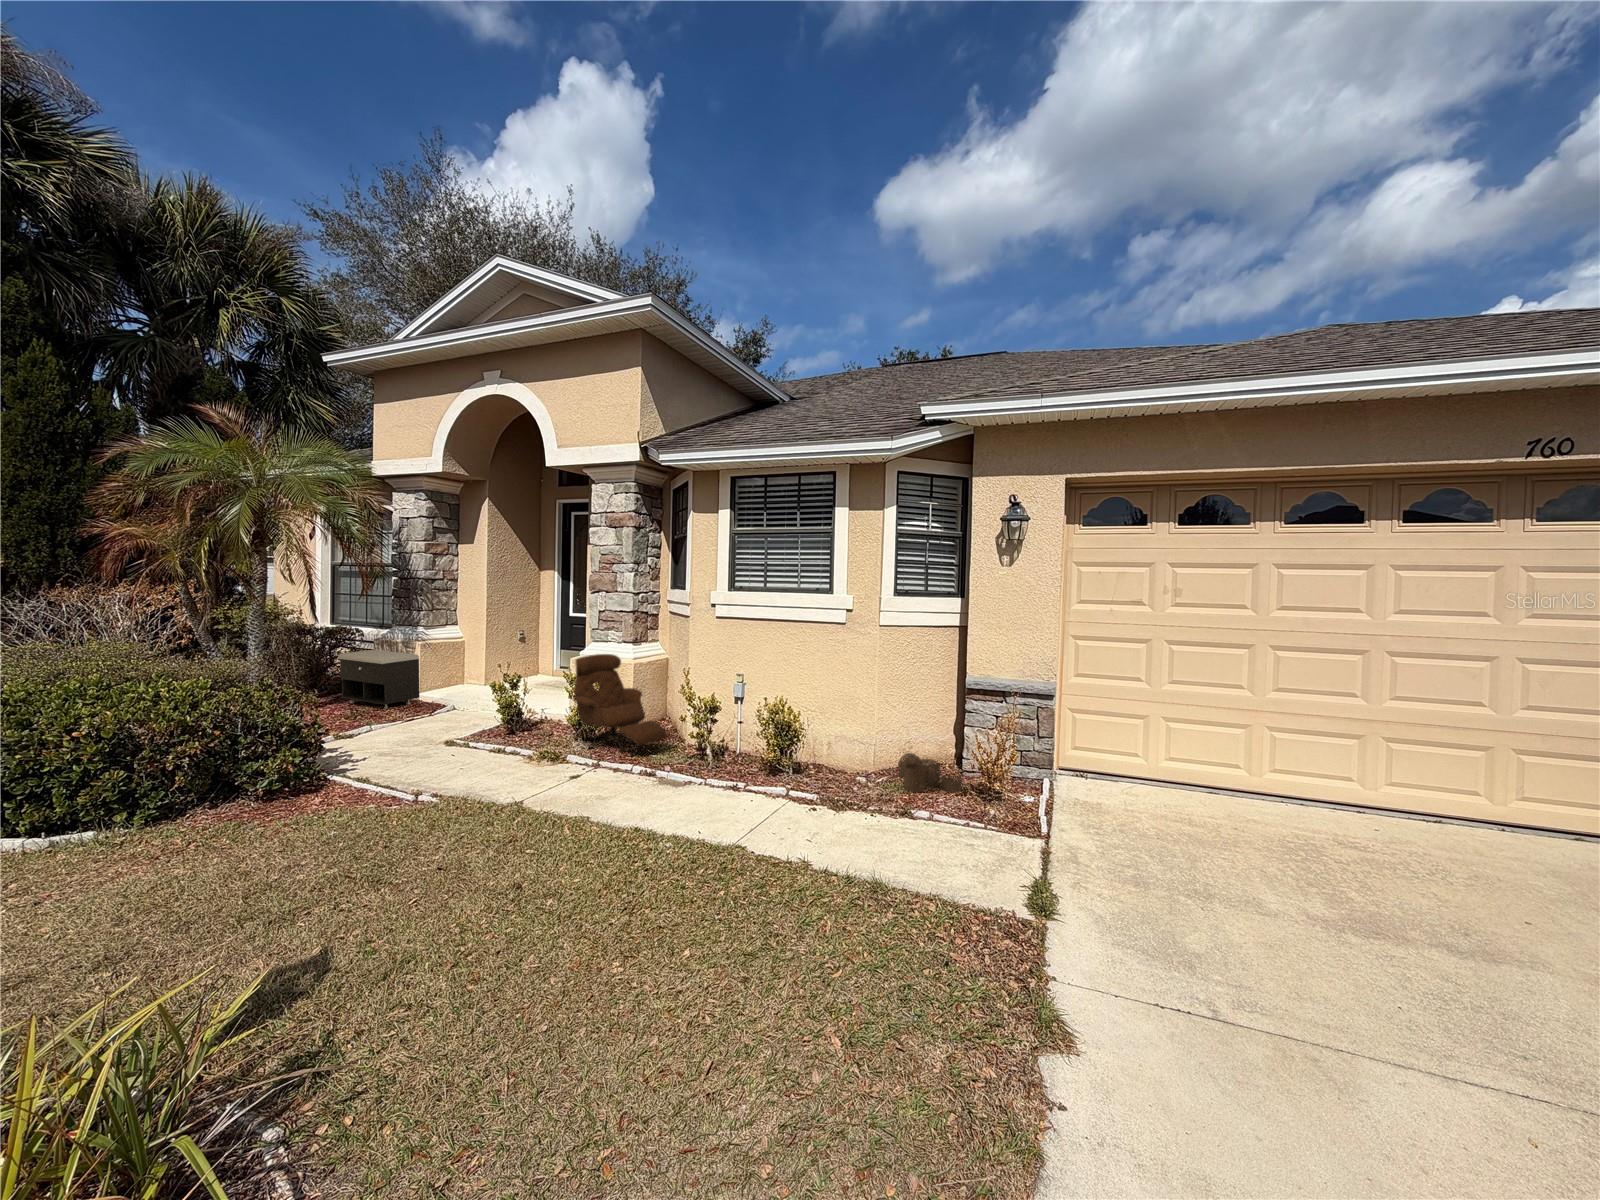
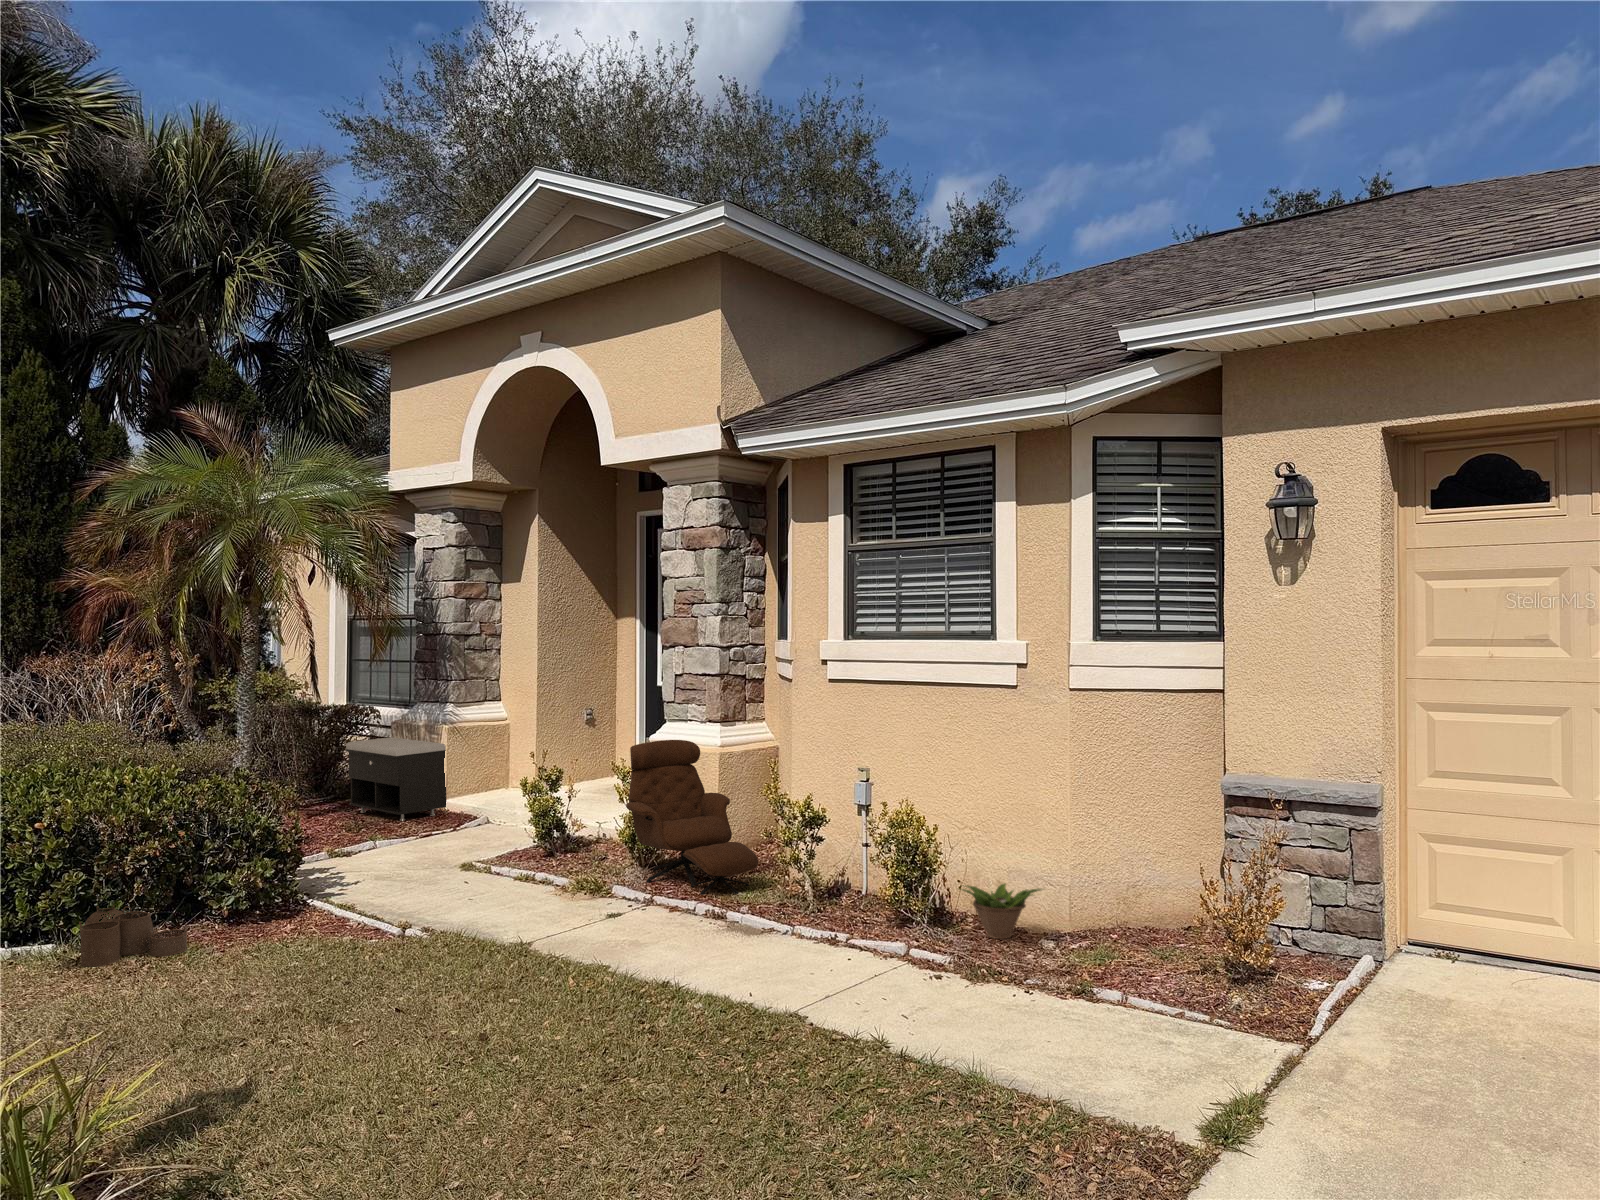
decorative plant: none [809,743,863,779] -> present [962,883,1042,939]
woven basket: present [898,753,962,792] -> present [79,905,188,966]

